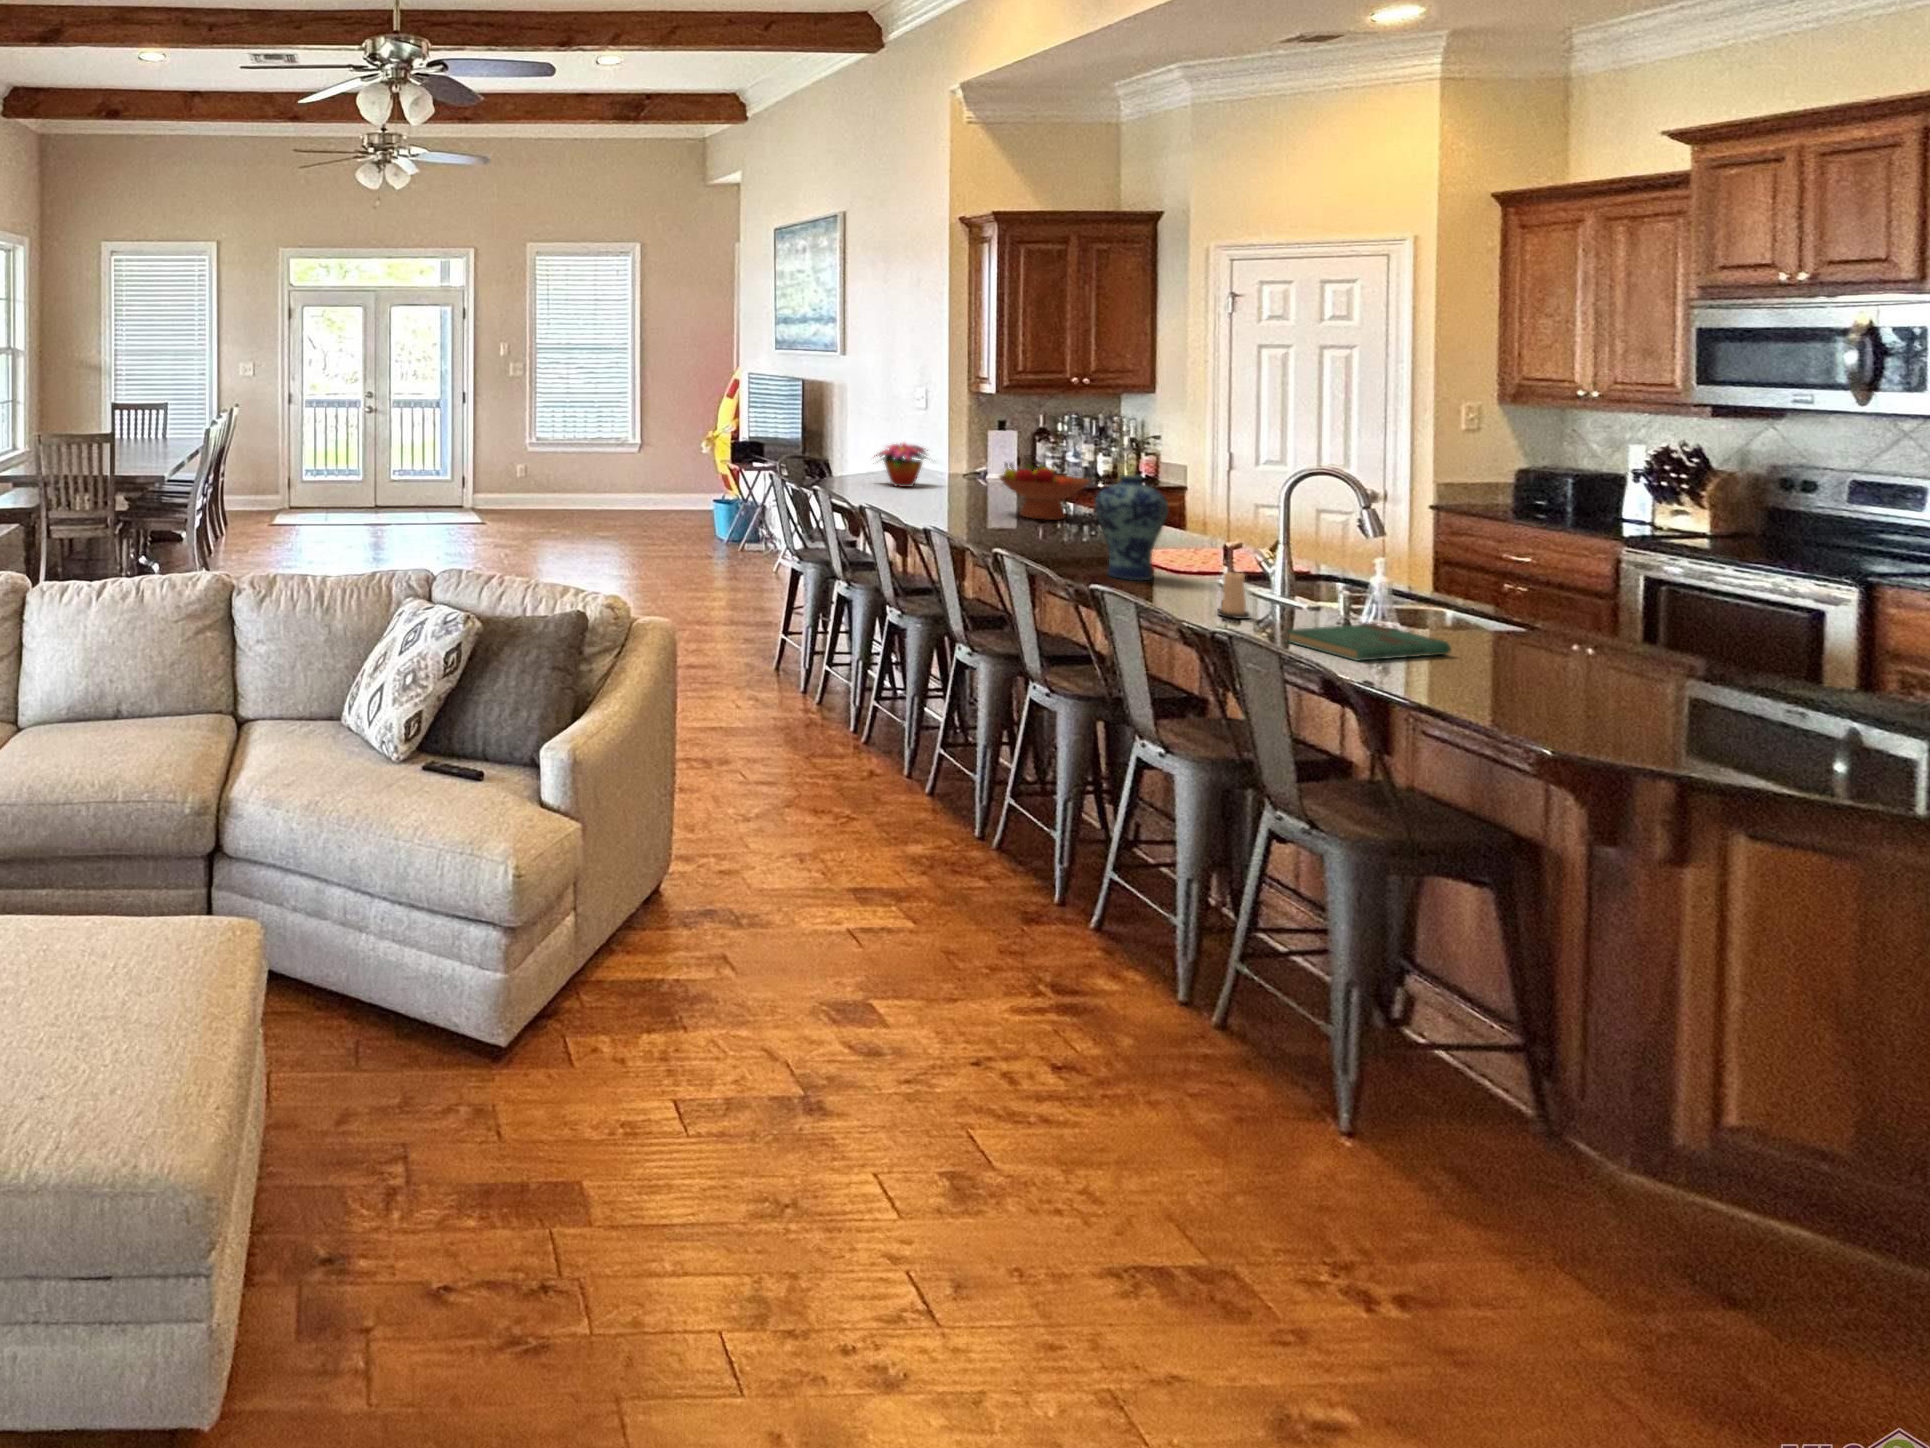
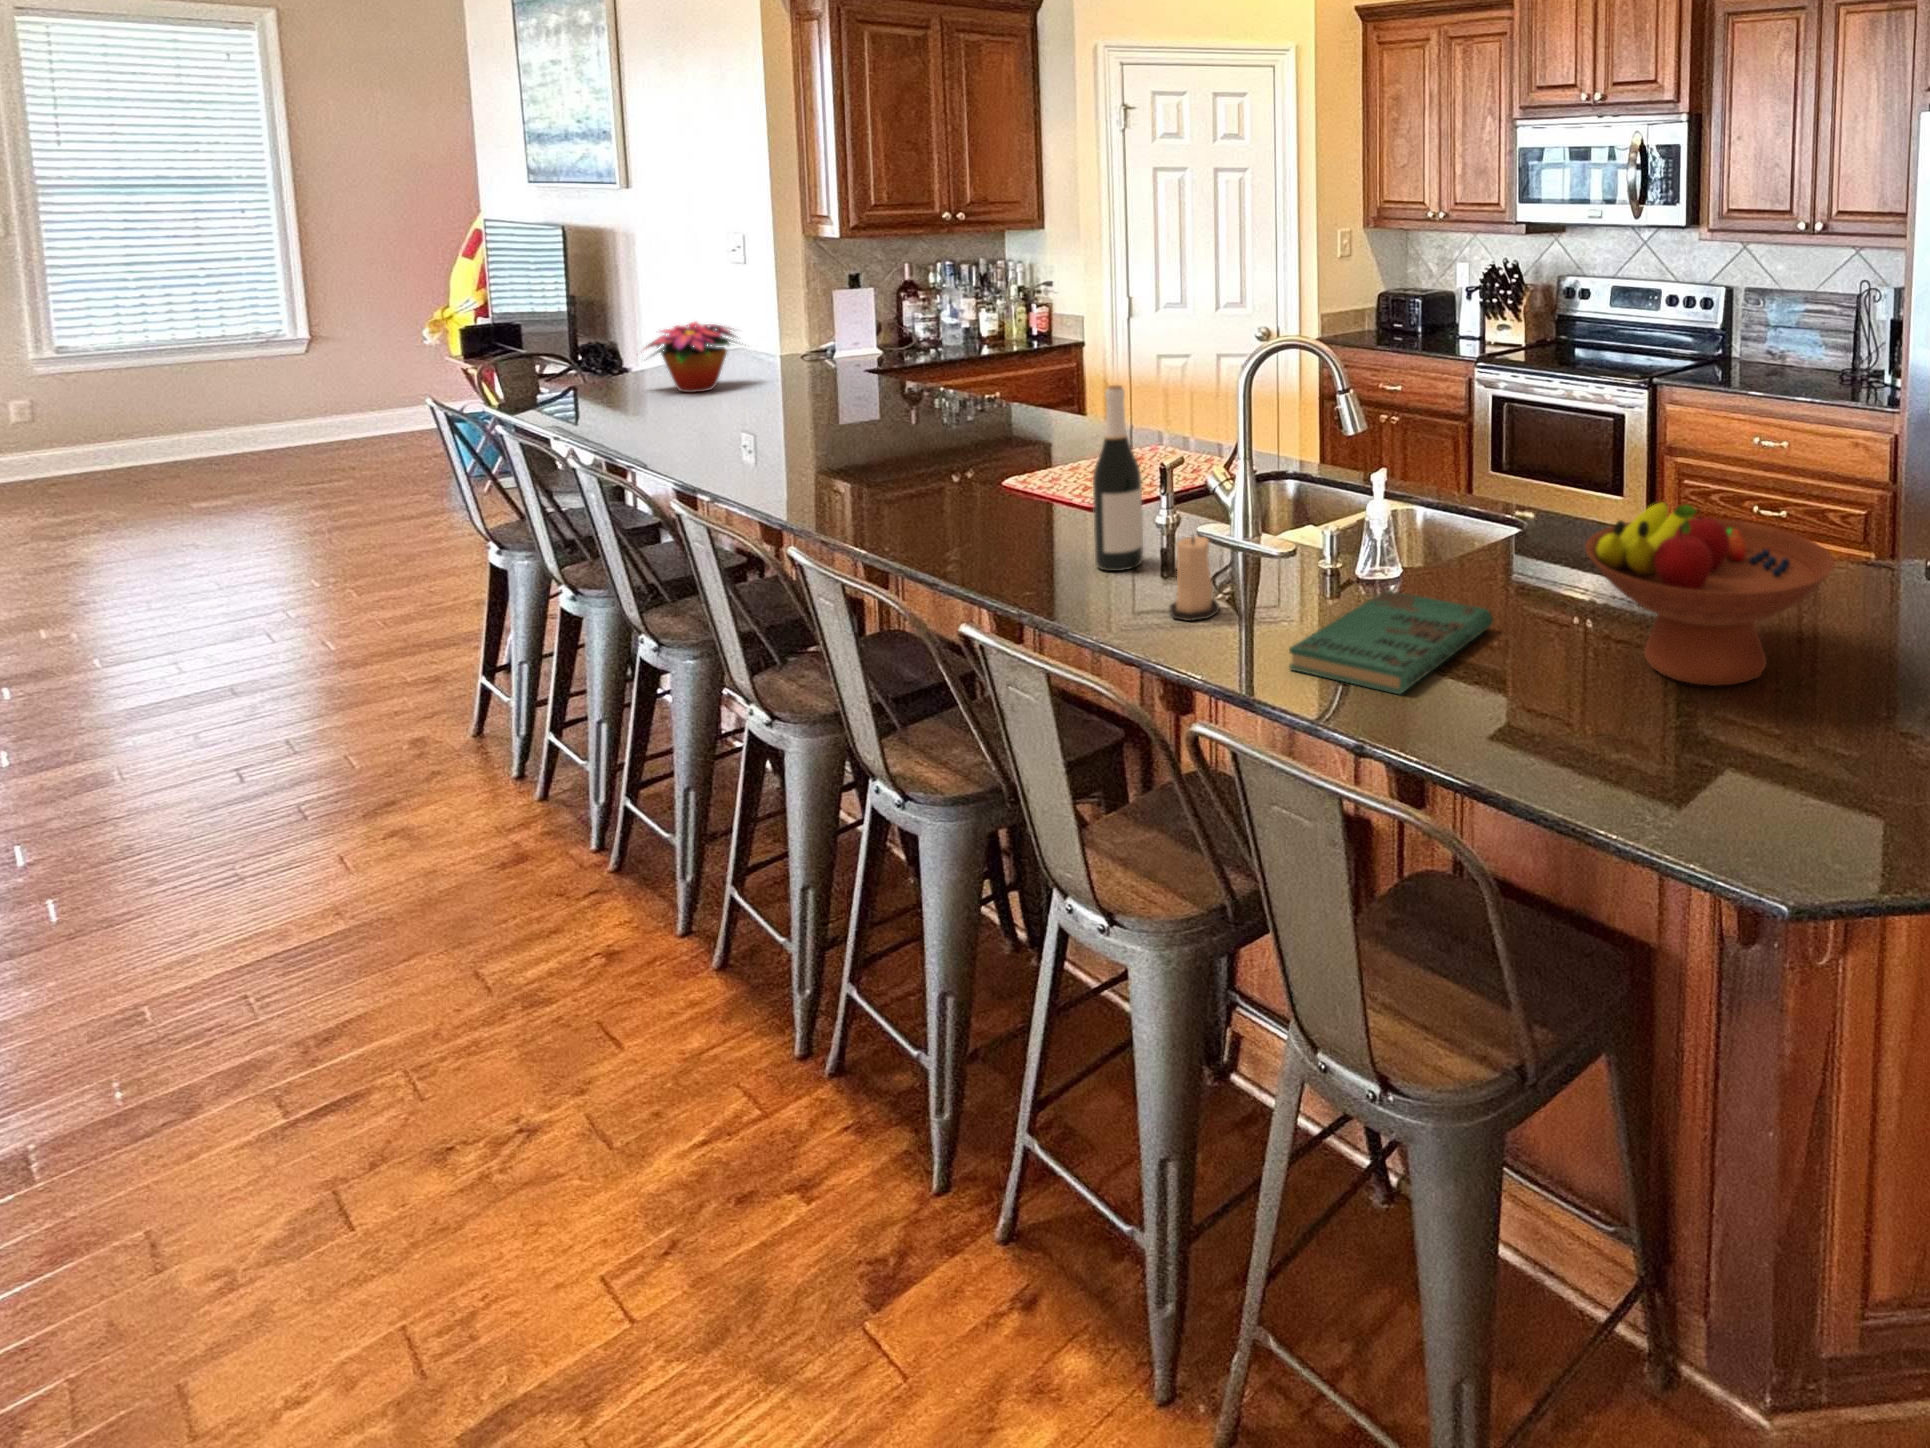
fruit bowl: present [999,463,1089,520] -> present [1585,502,1834,686]
vase: present [1095,475,1168,580] -> none [967,371,1082,551]
wine bottle: none [1172,485,1206,596] -> present [1093,385,1143,571]

